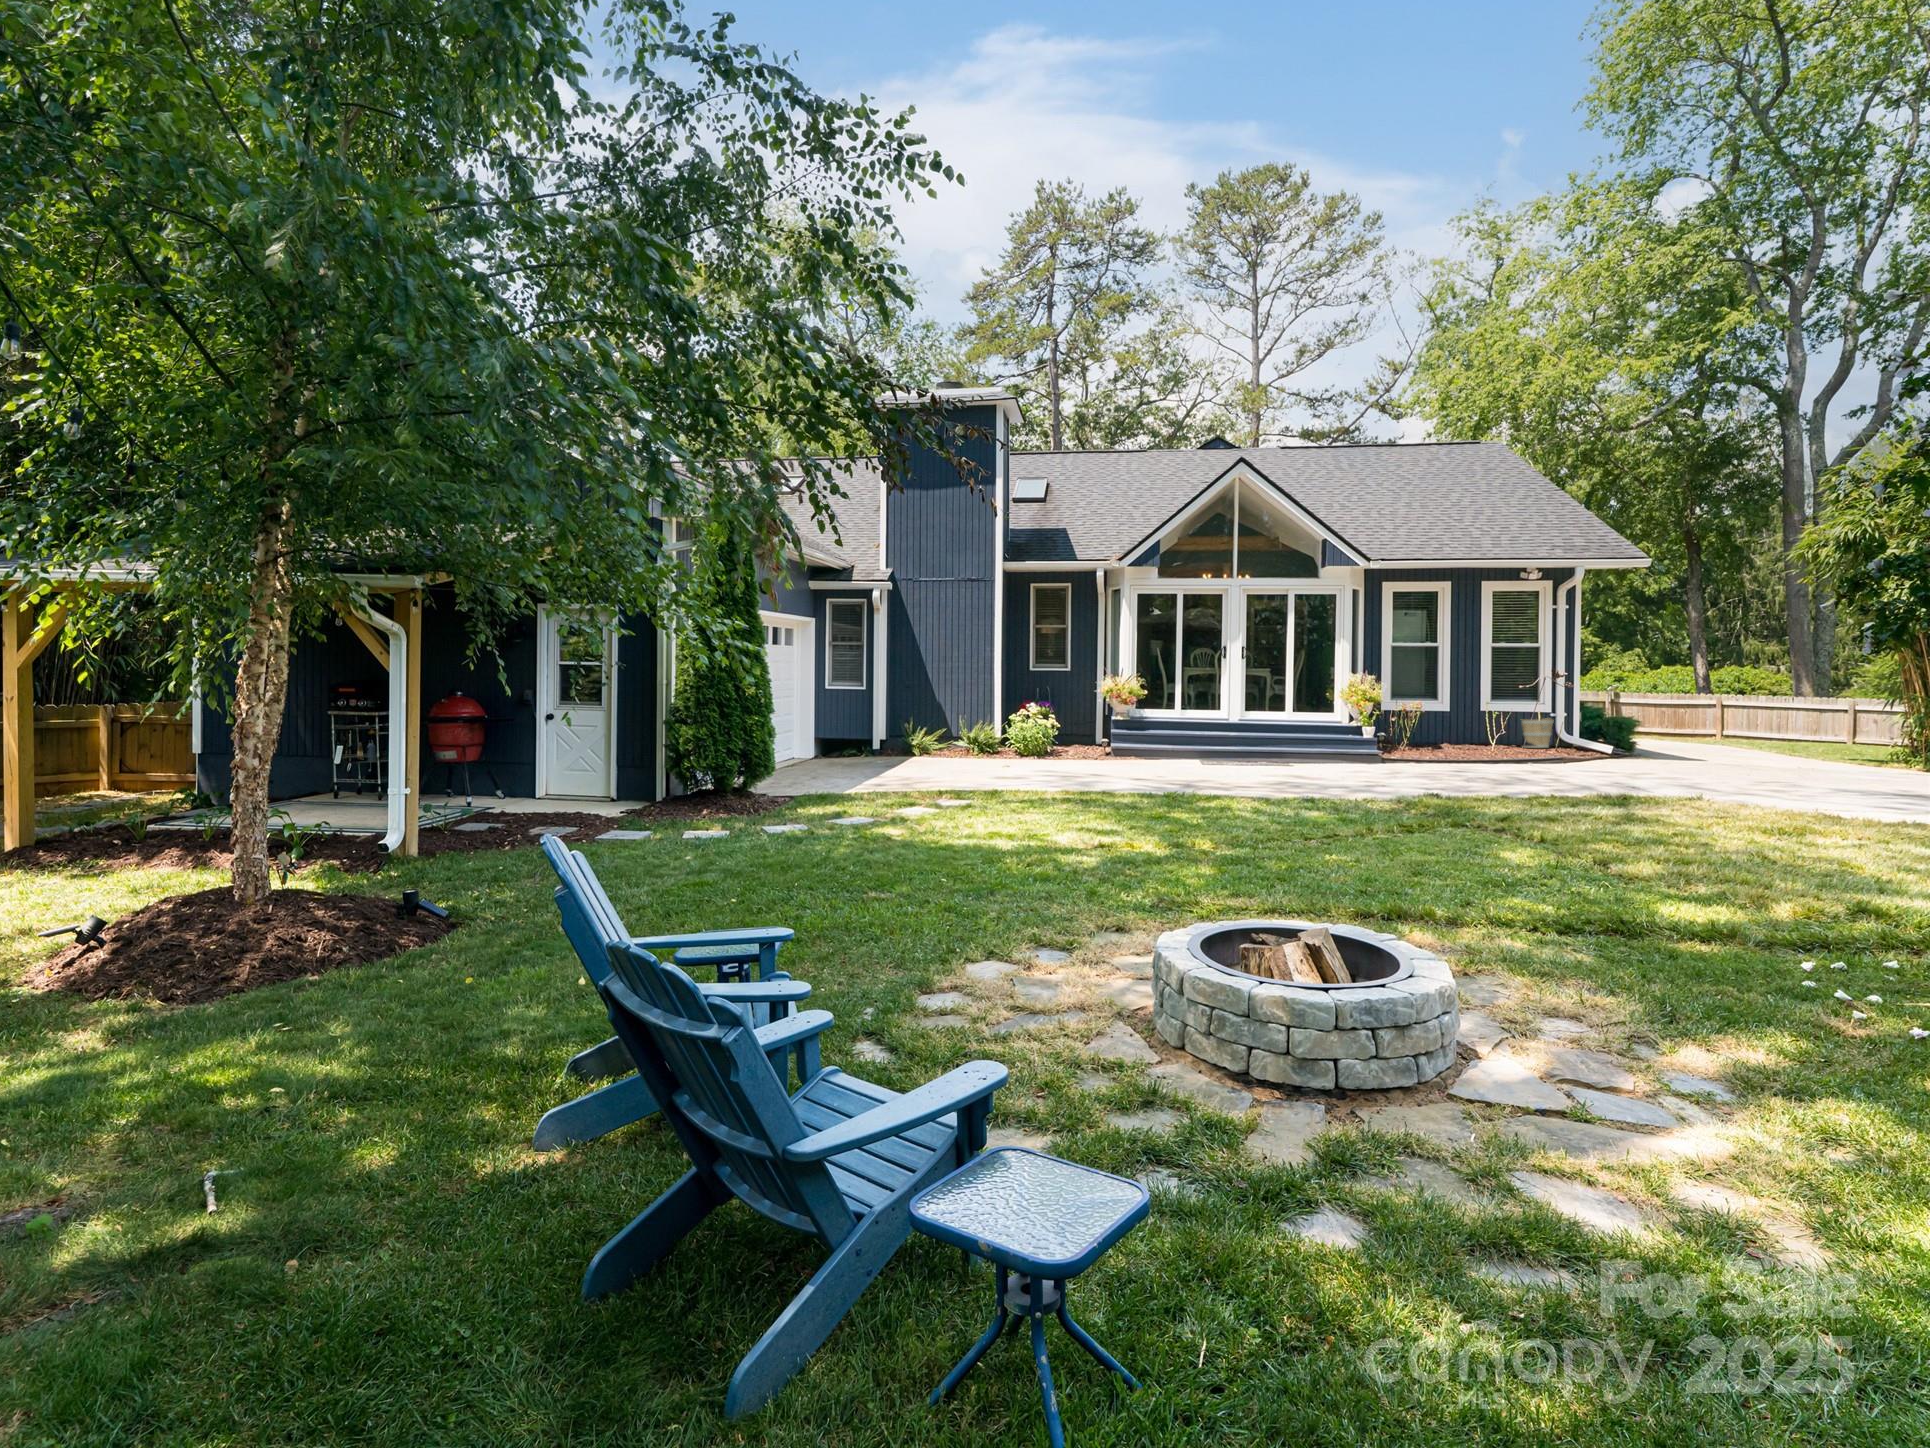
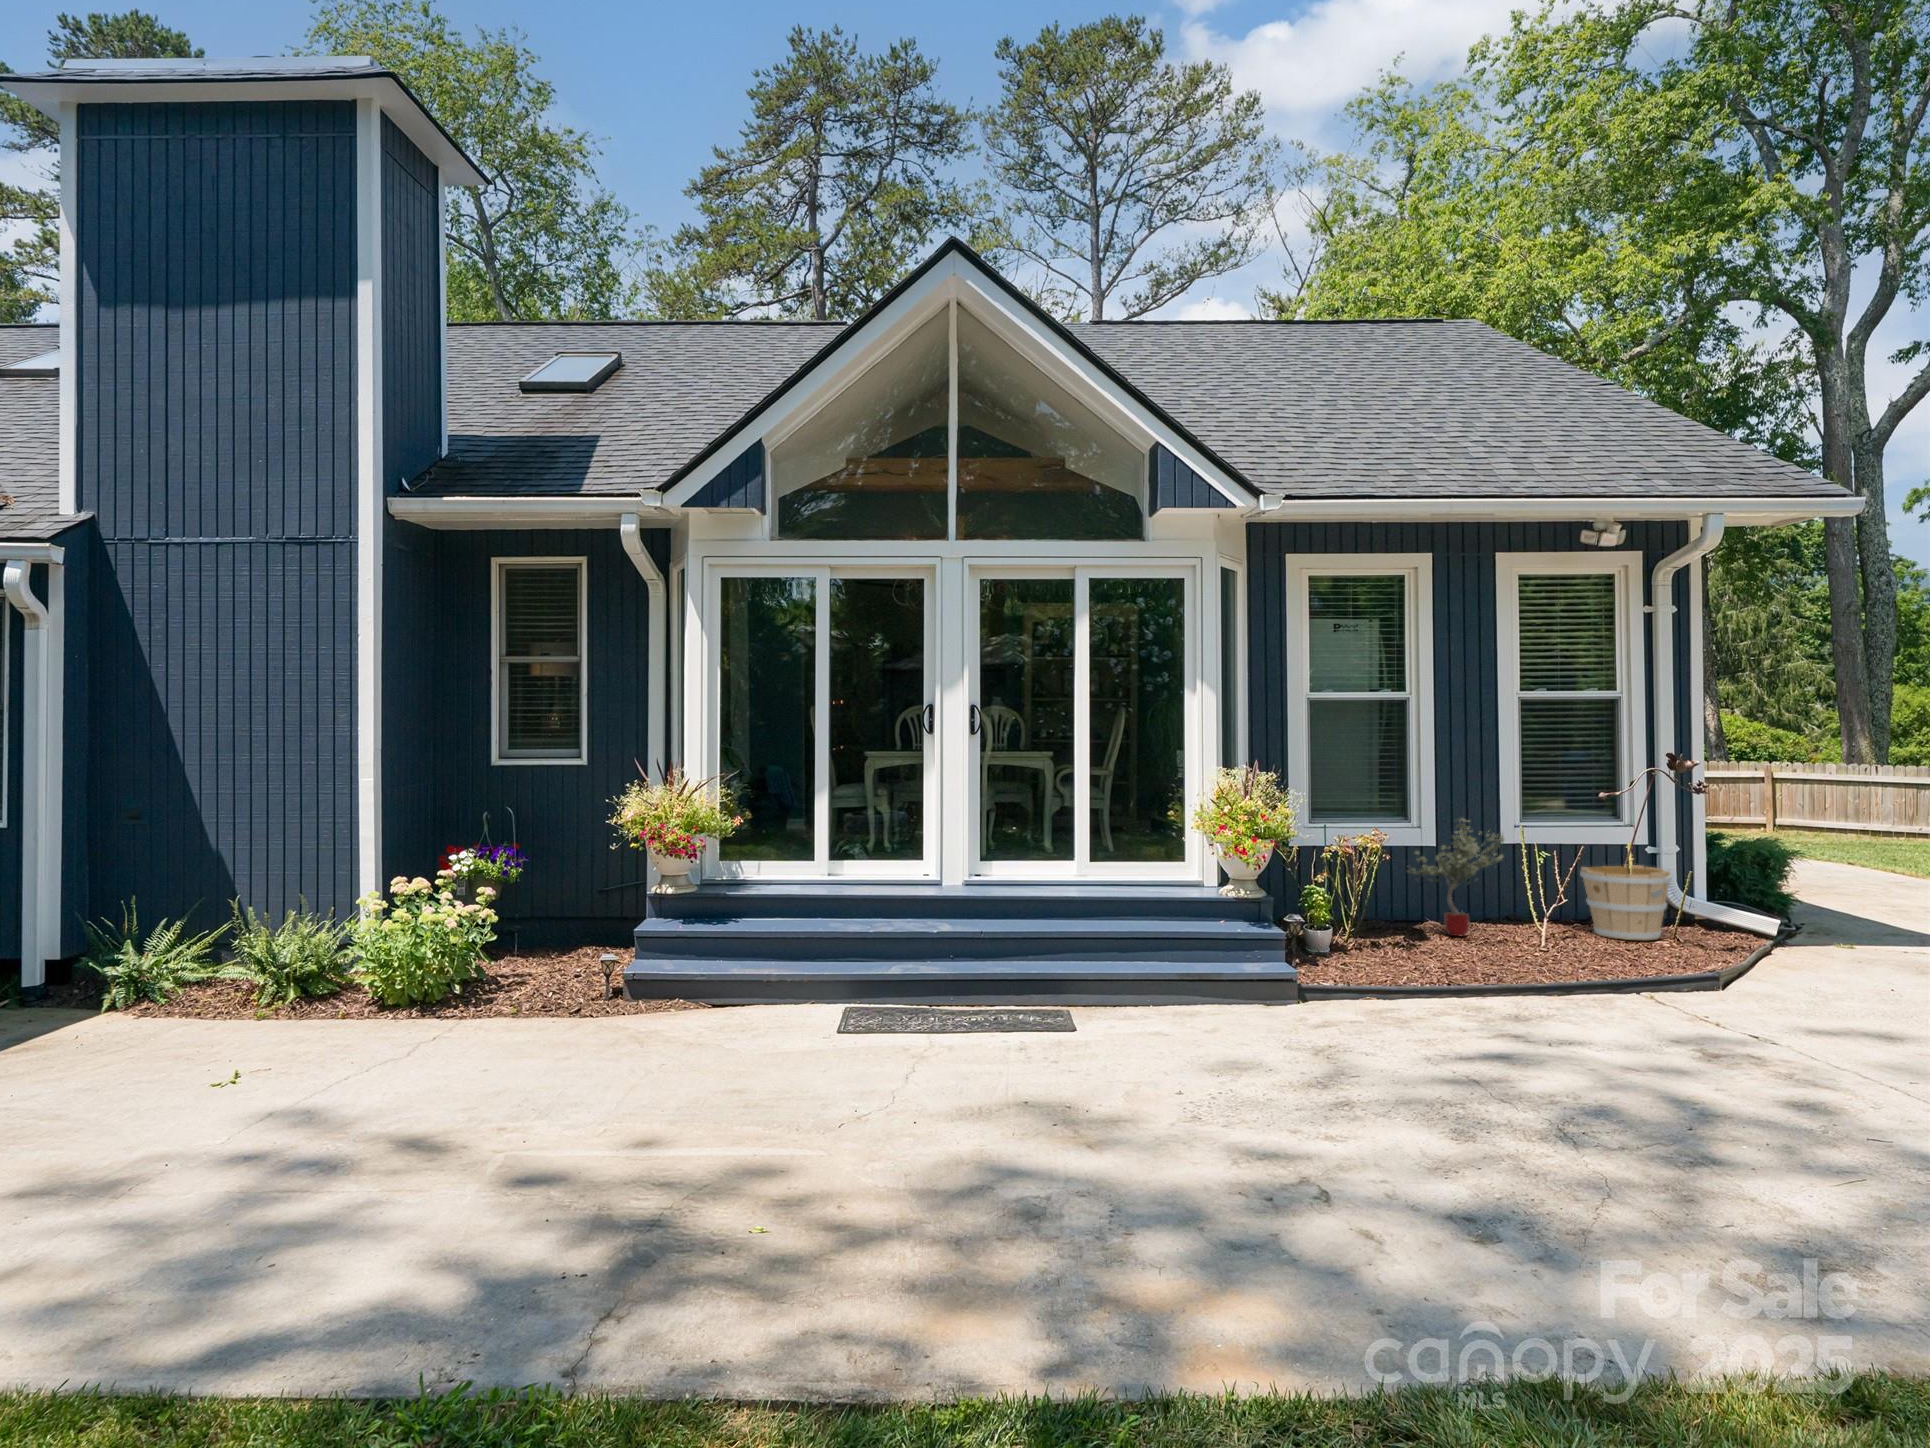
potted tree: none [1436,697,1480,748] -> present [1408,818,1504,936]

